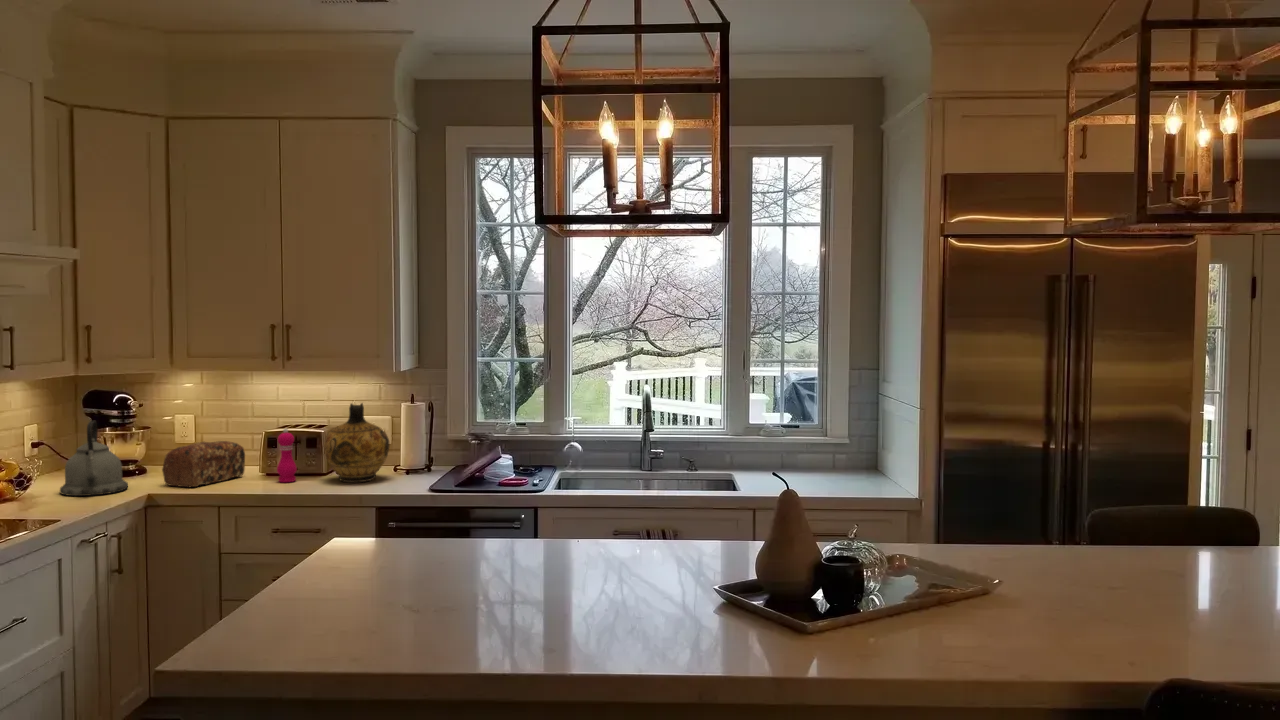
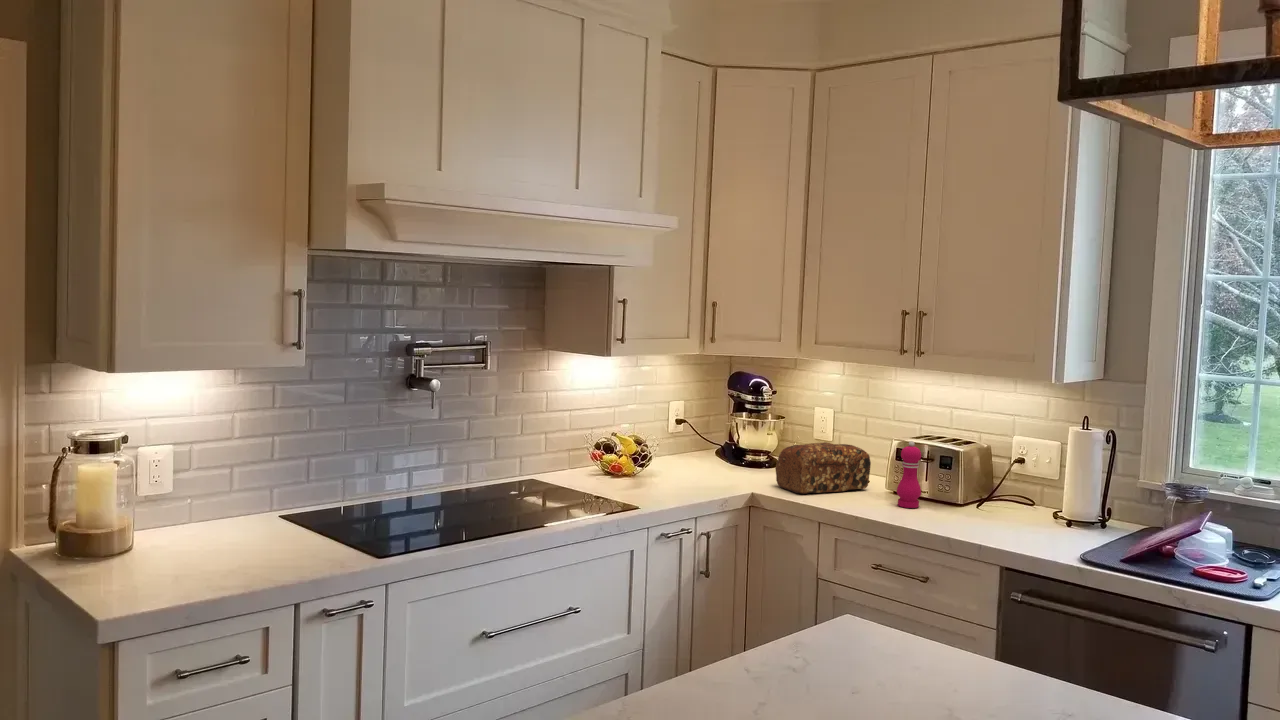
ceramic jug: present [324,403,390,482] -> none [954,420,1042,526]
kettle: present [60,421,128,496] -> none [675,404,741,485]

